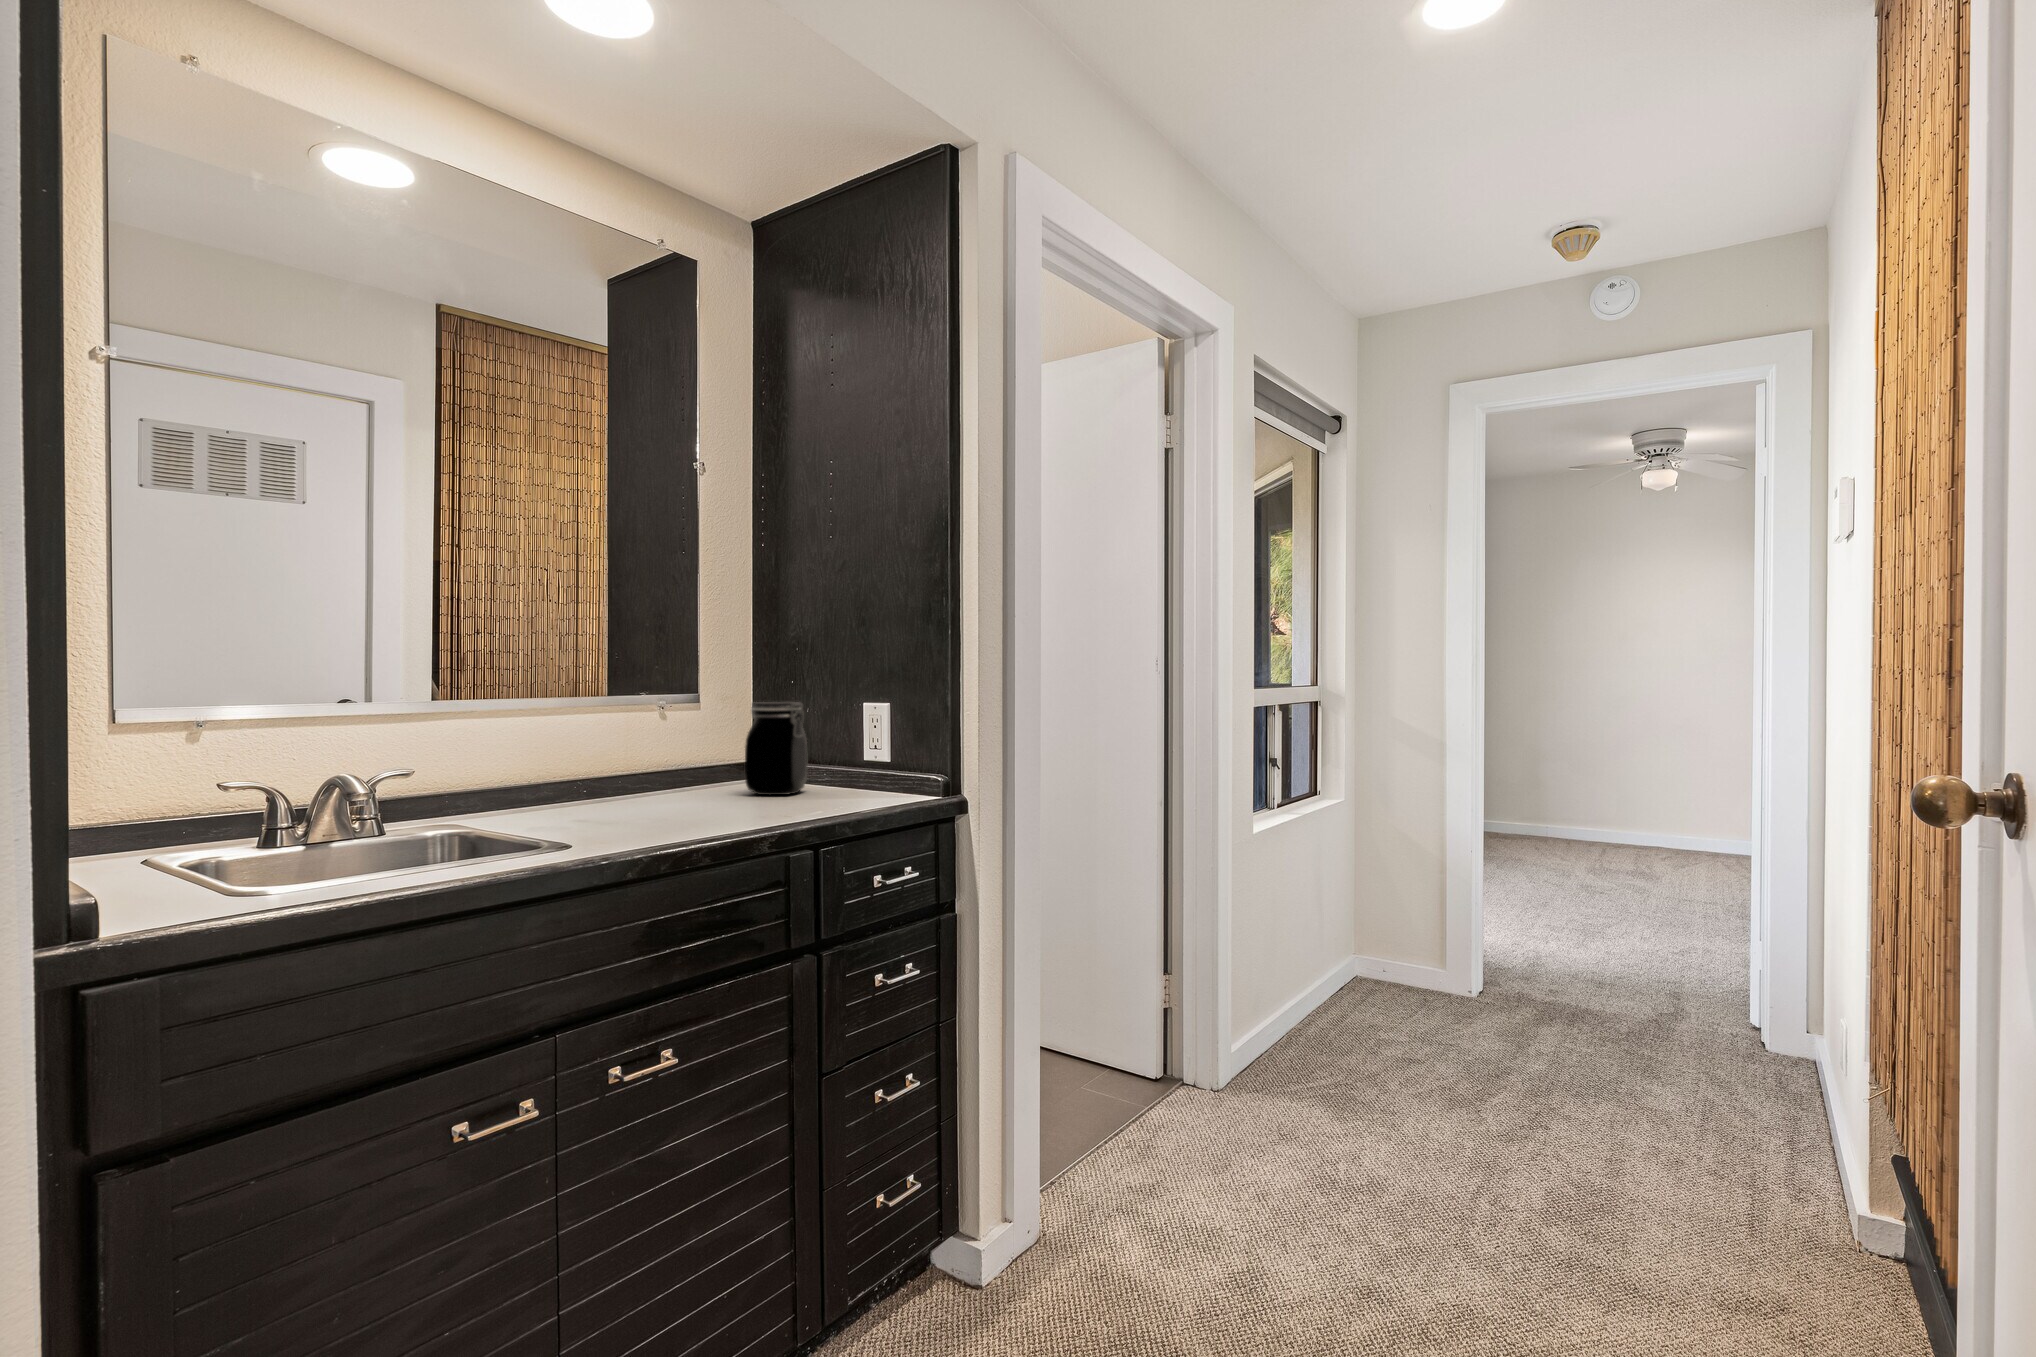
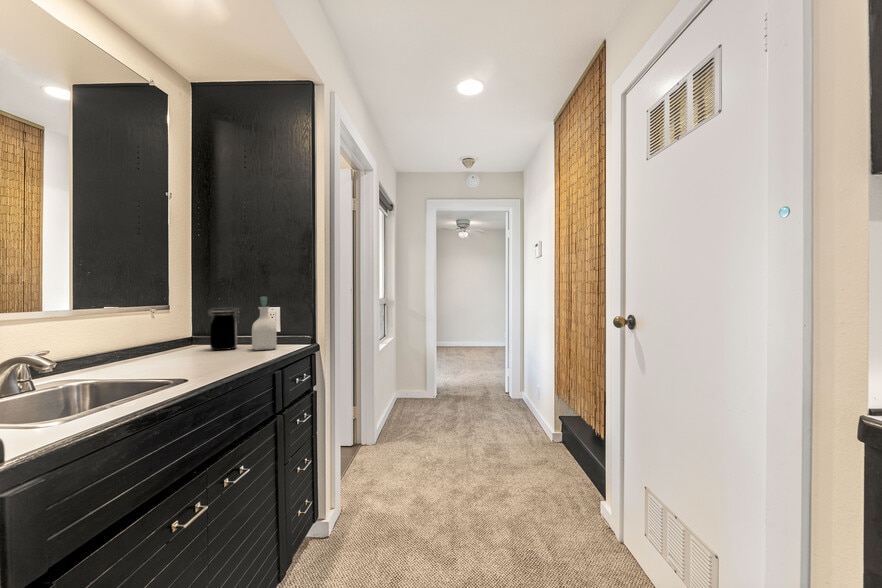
soap bottle: none [809,679,868,802] -> present [252,297,277,350]

